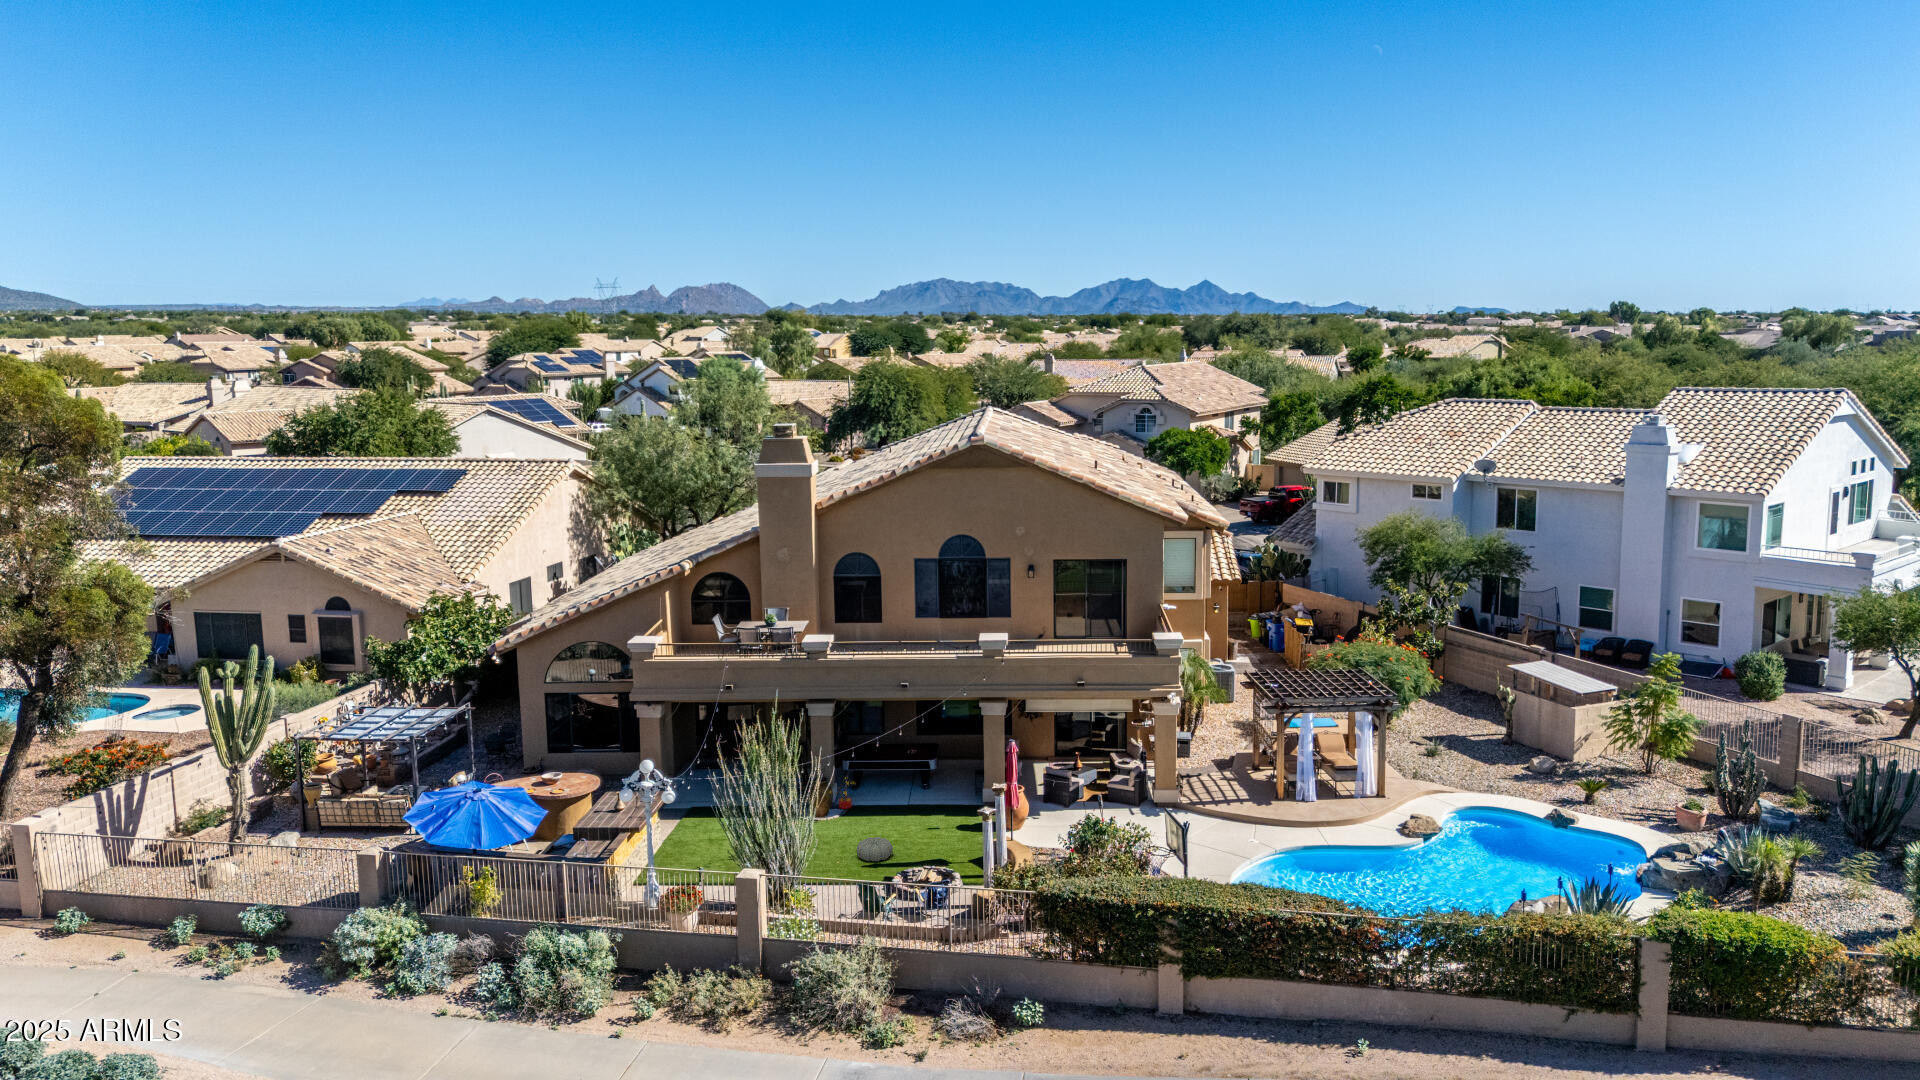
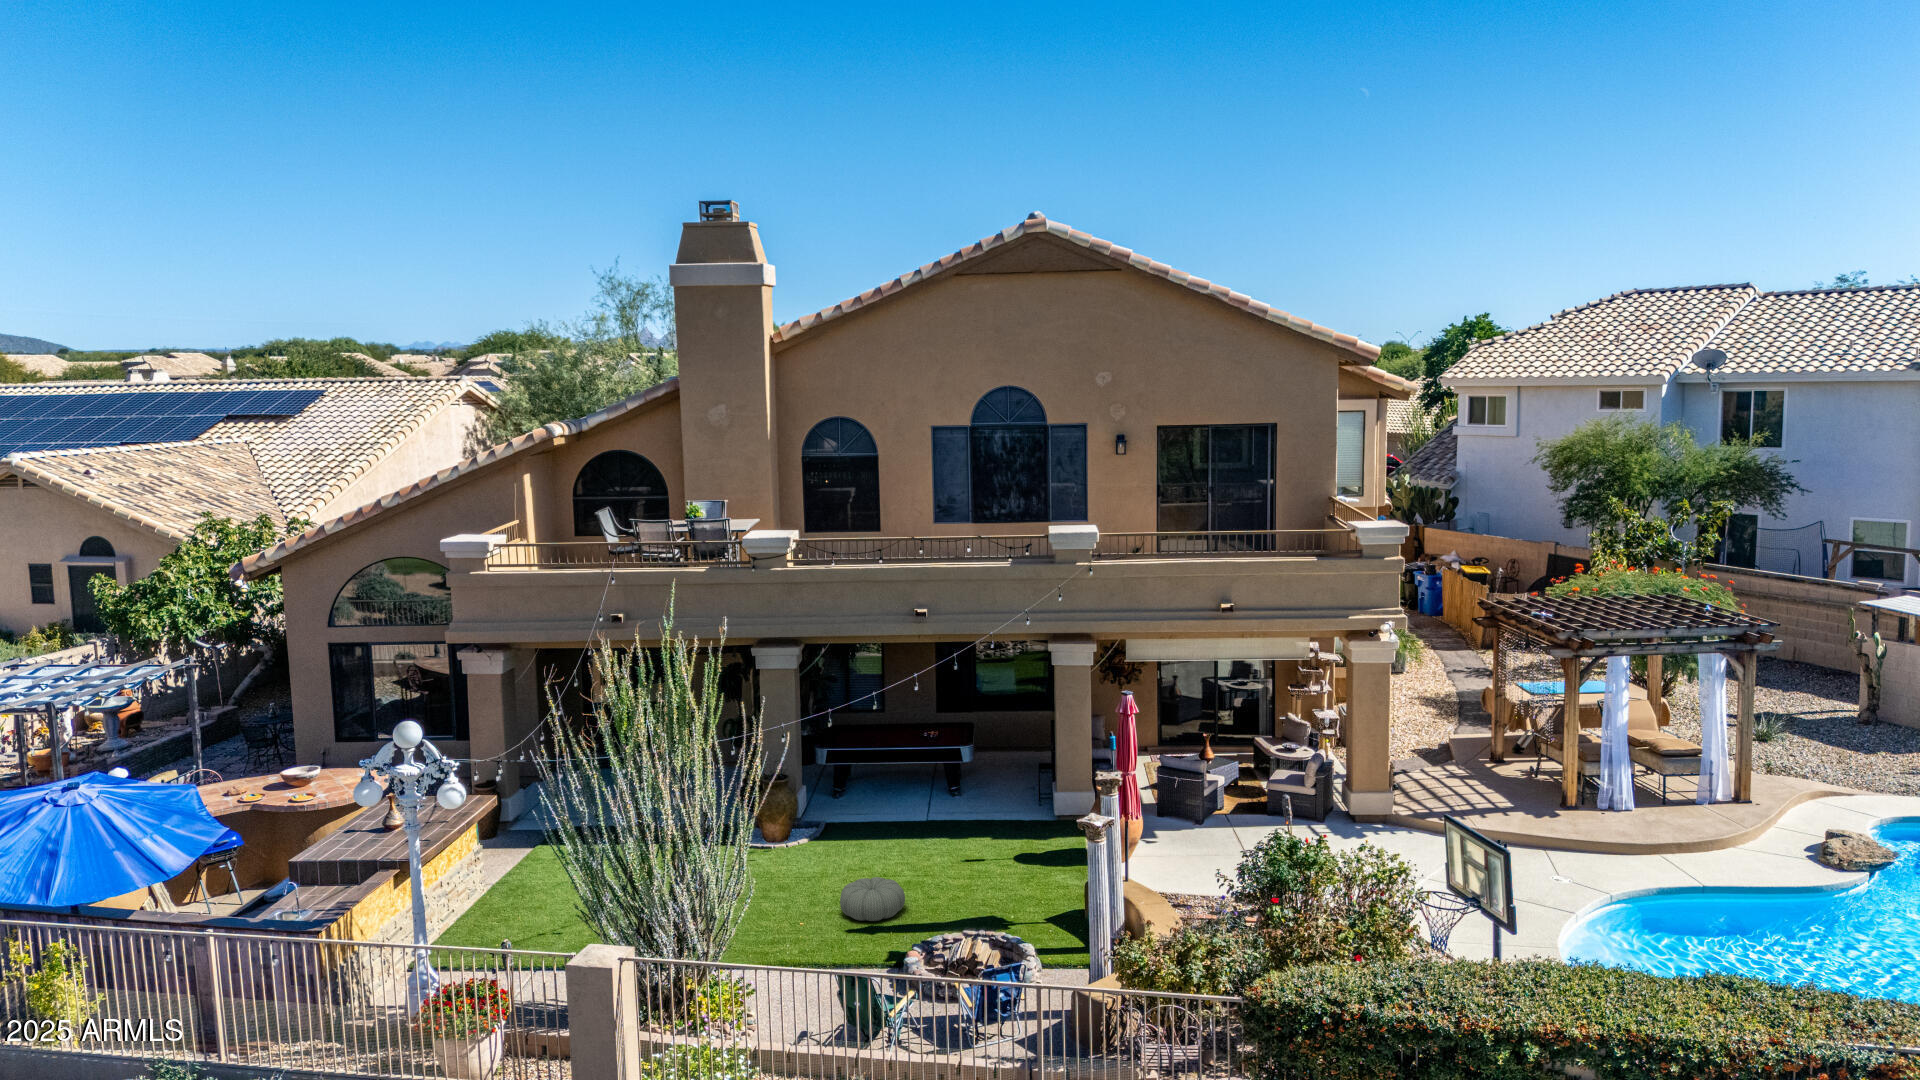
decorative plant: present [839,778,852,809] -> none [797,769,844,831]

